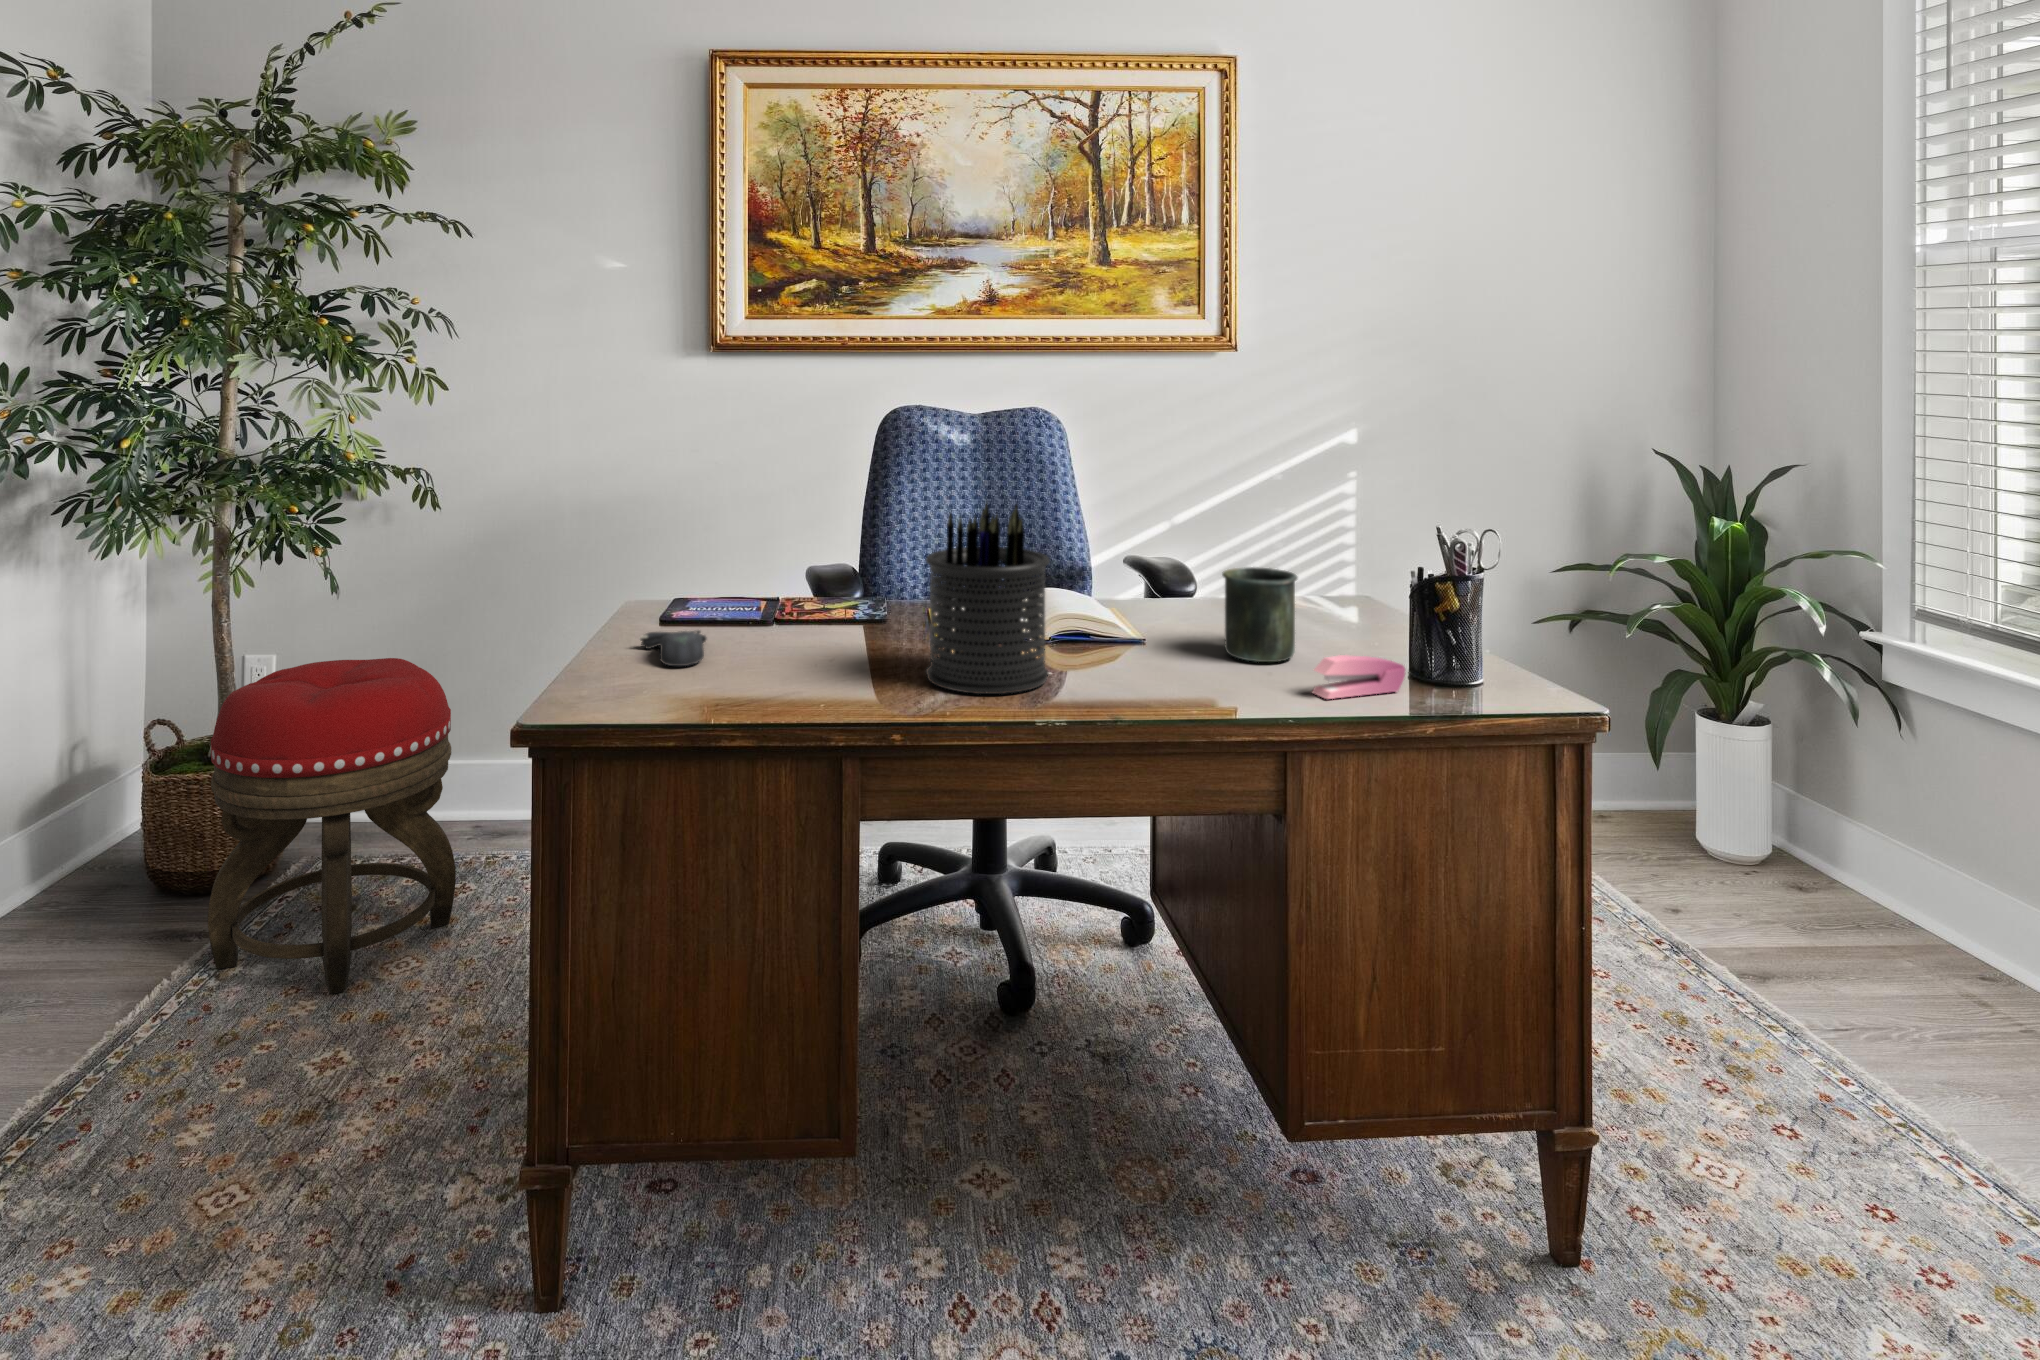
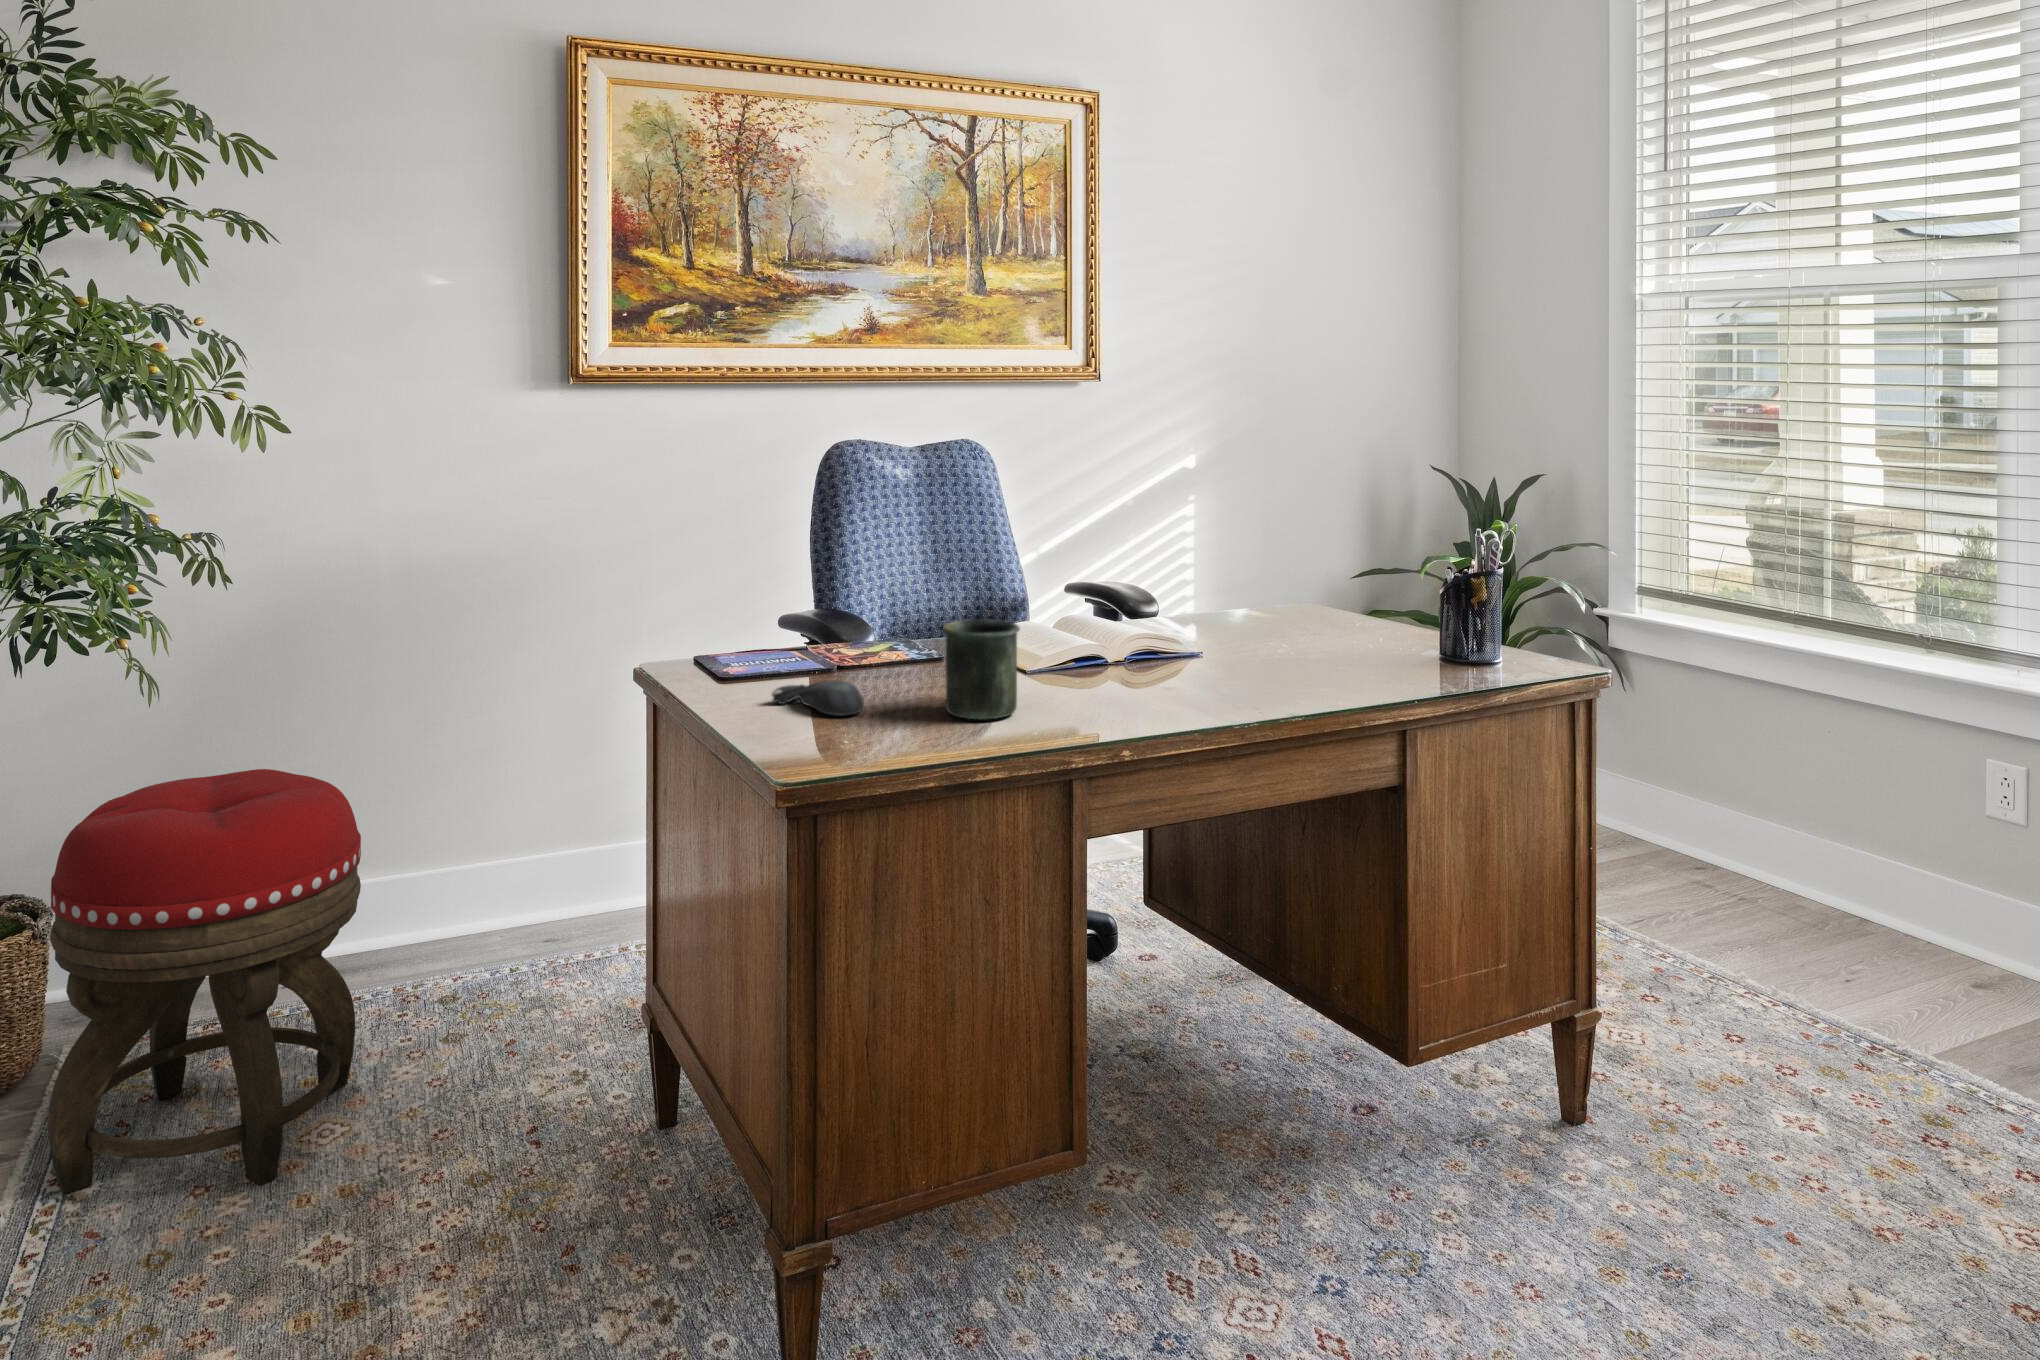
pen holder: present [926,503,1050,694] -> none [1083,527,1200,709]
mug: present [1222,567,1298,662] -> present [943,619,1020,719]
stapler: present [1312,655,1405,699] -> none [1402,647,1463,684]

